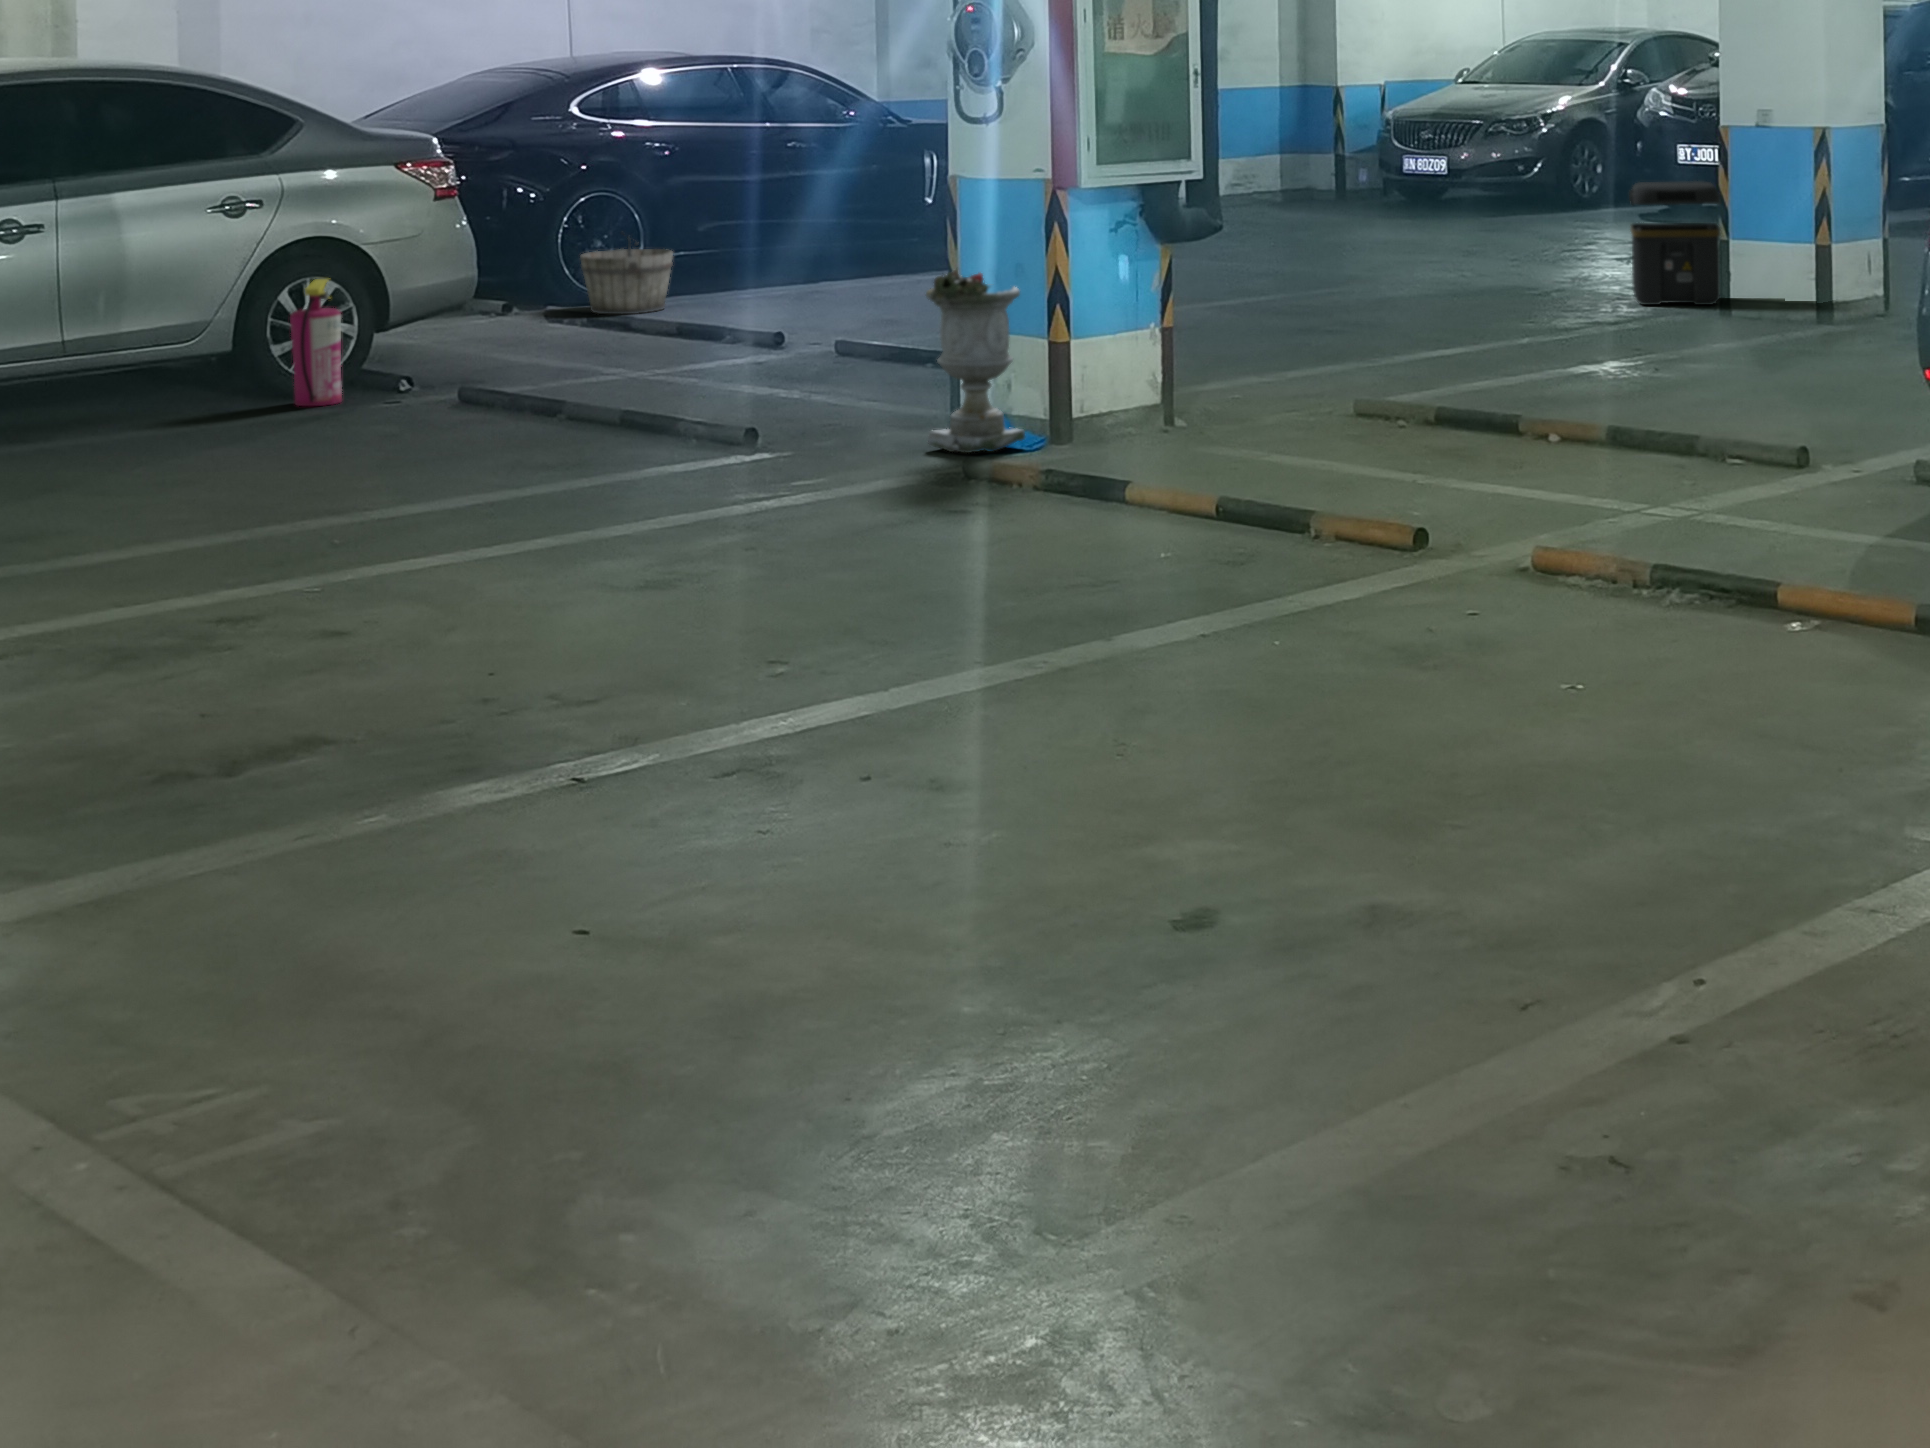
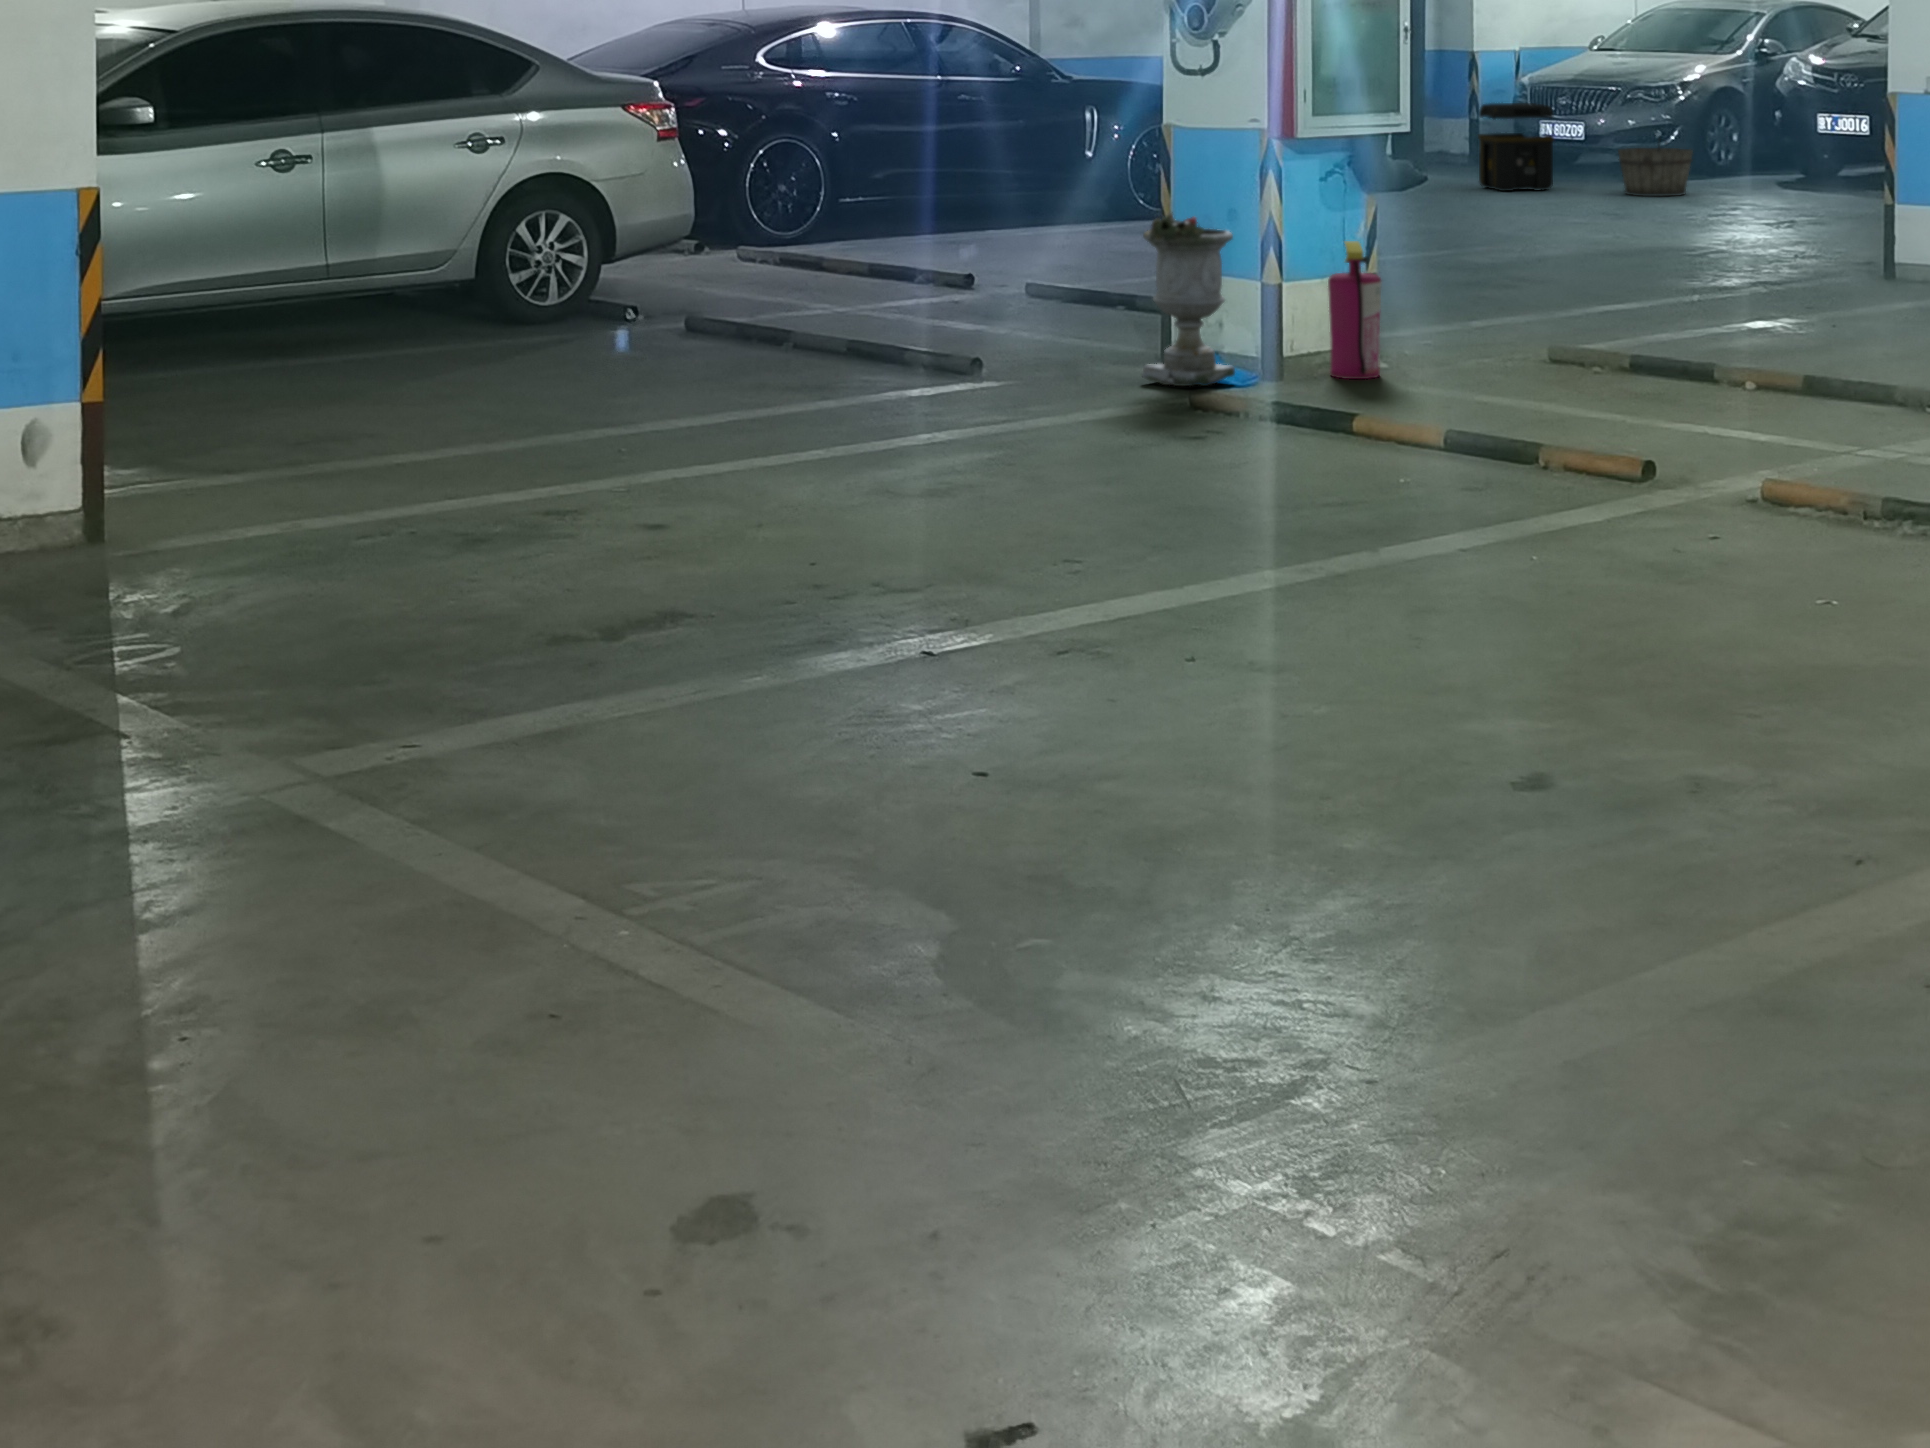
toolbox: present [1629,181,1721,305] -> present [1478,103,1554,191]
wooden bucket: present [580,234,673,314] -> present [1618,135,1693,196]
fire extinguisher: present [290,279,342,406] -> present [1328,241,1382,379]

